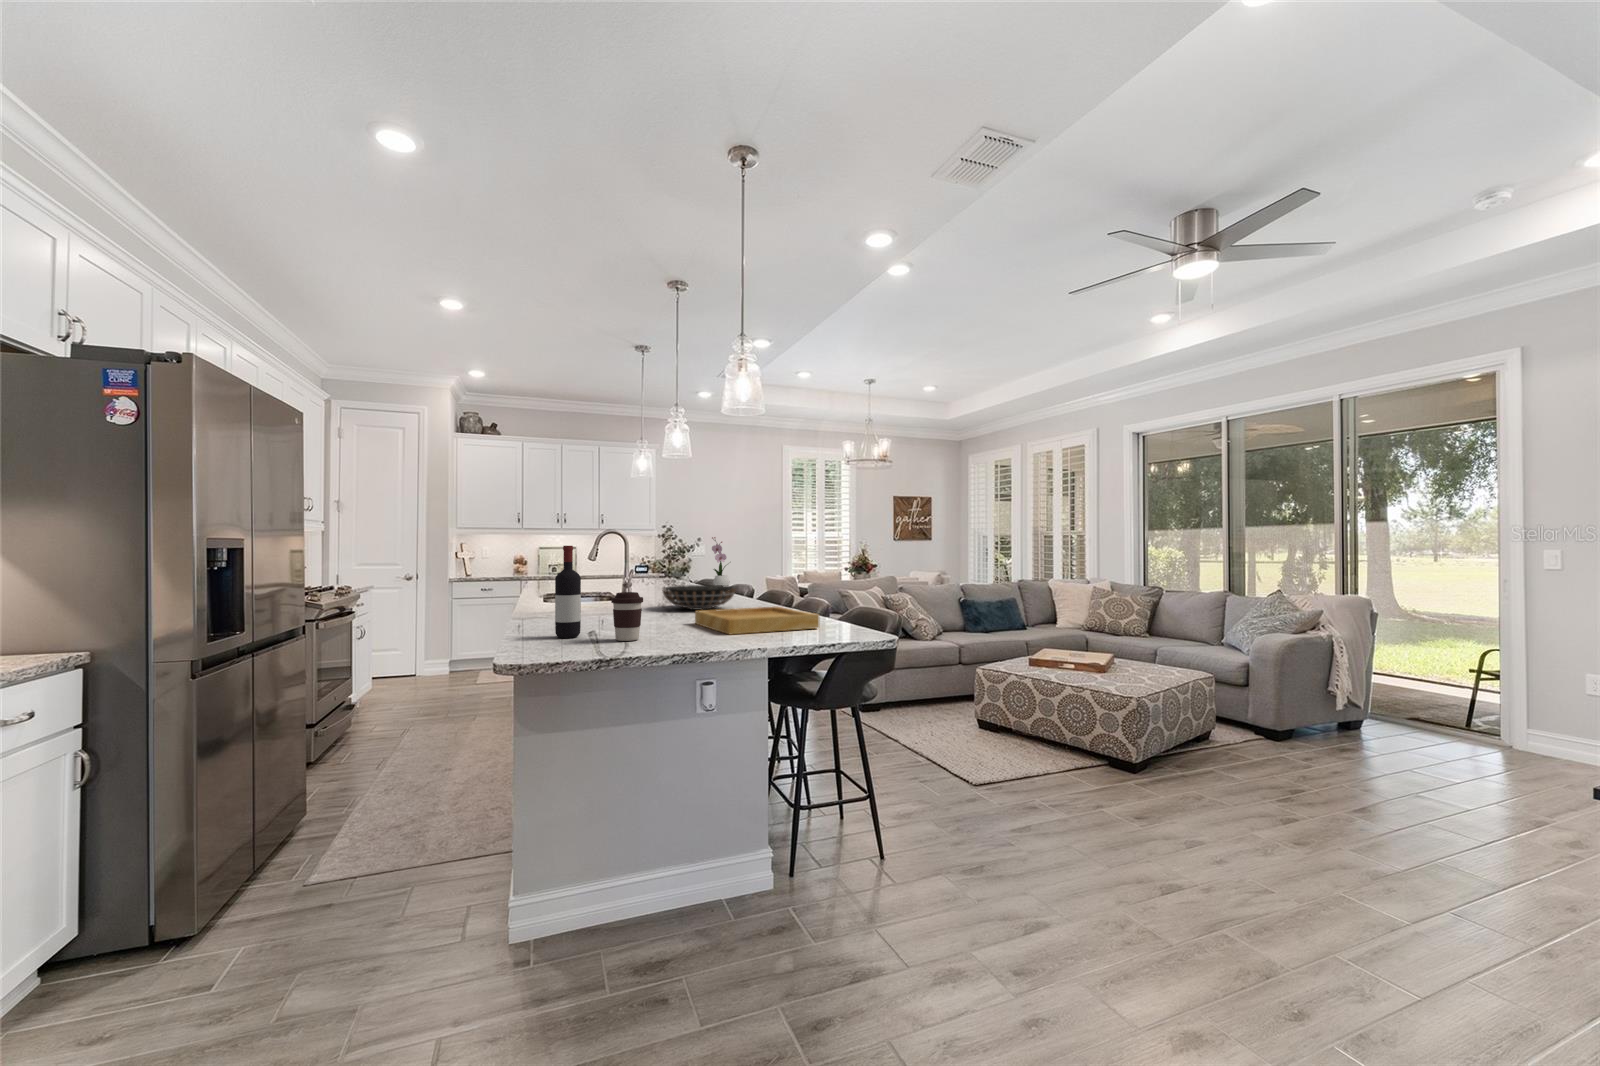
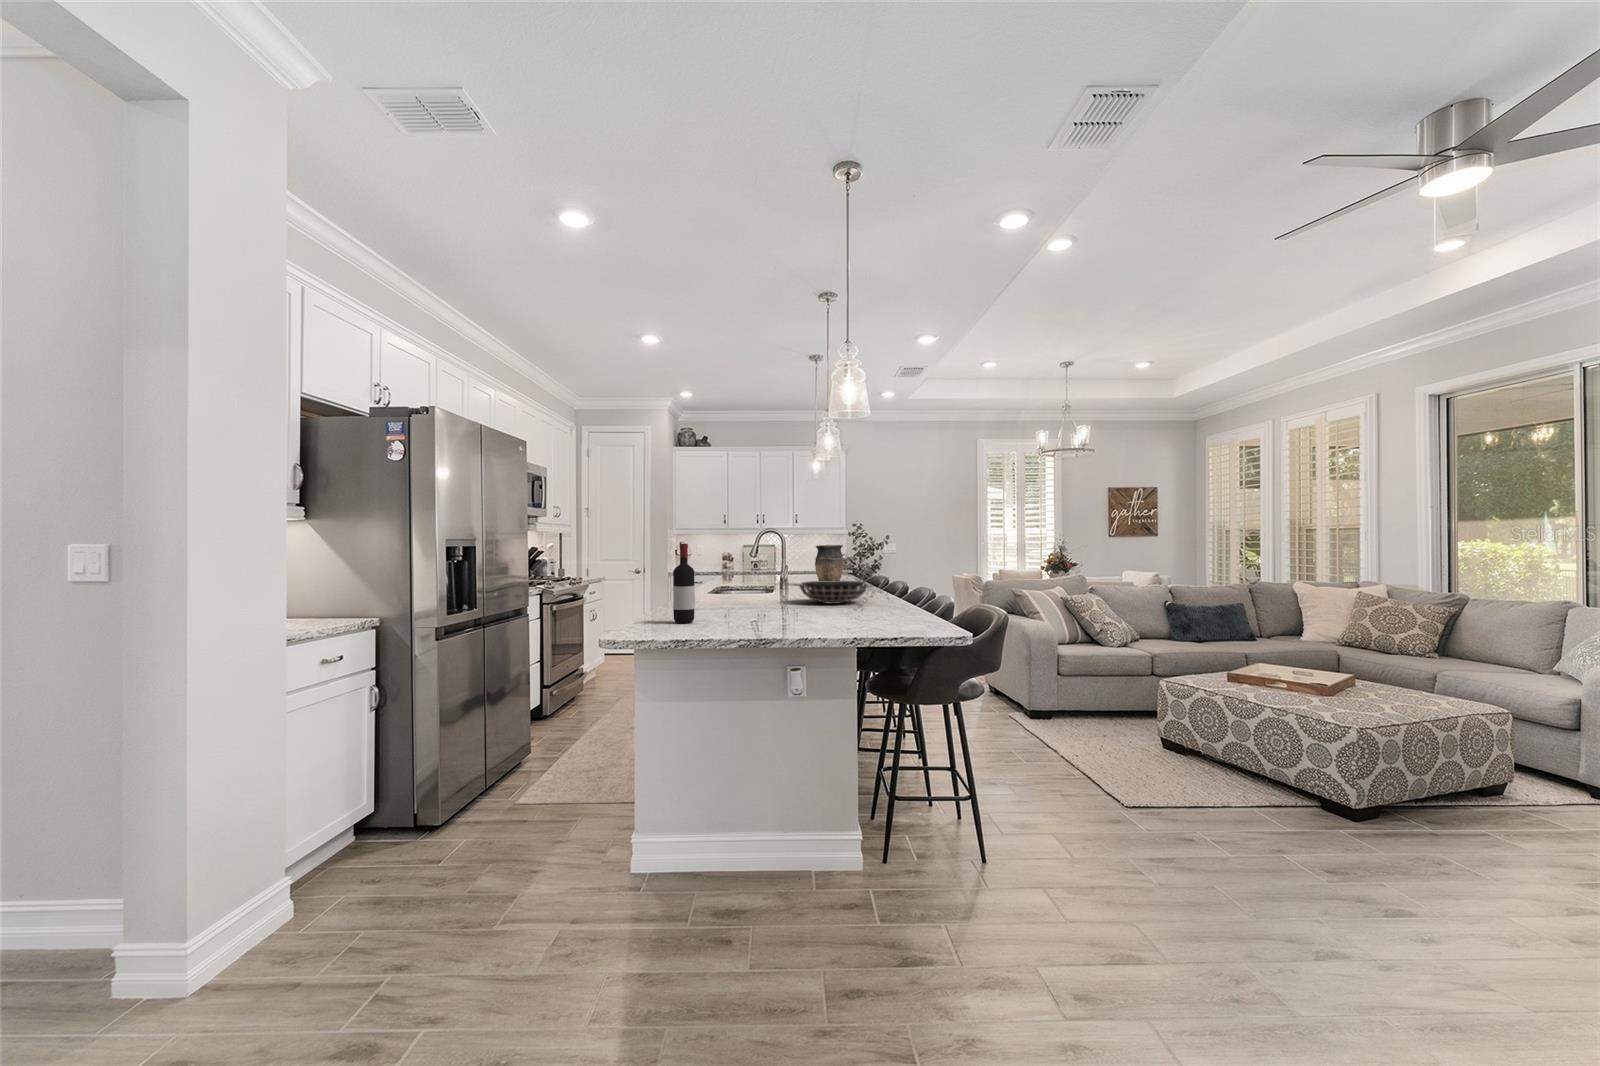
flower arrangement: present [712,537,730,586] -> none [876,535,896,585]
vase: none [649,547,680,592] -> present [815,545,844,581]
coffee cup: present [611,592,643,641] -> none [712,585,740,628]
tray: present [695,607,819,634] -> none [807,602,914,626]

